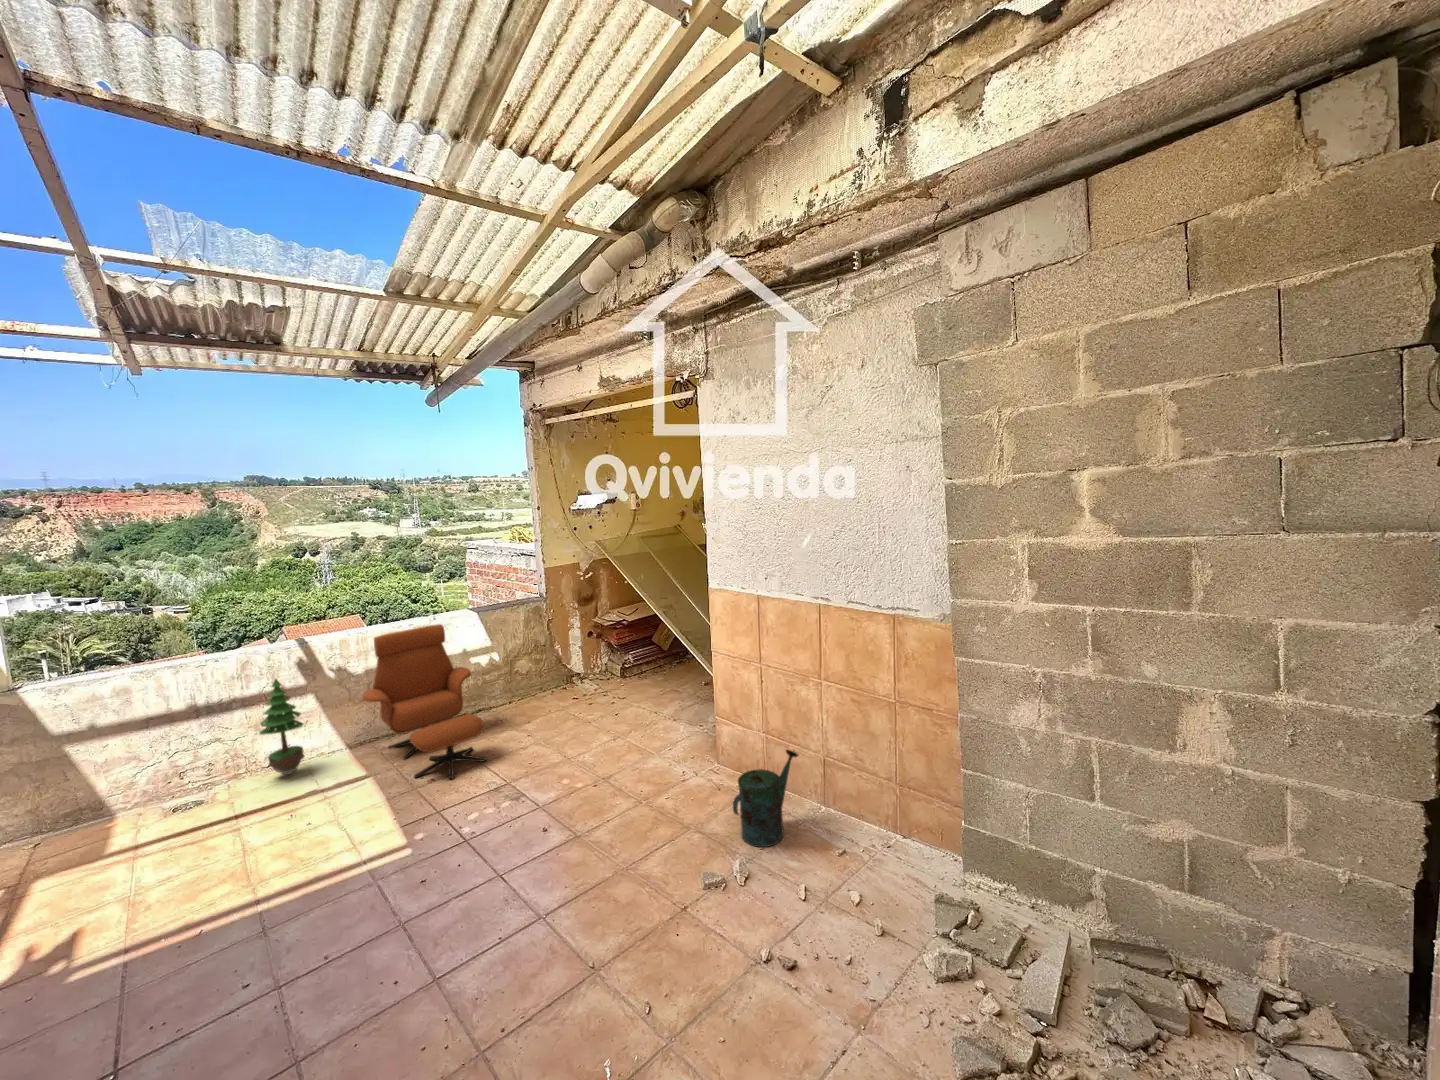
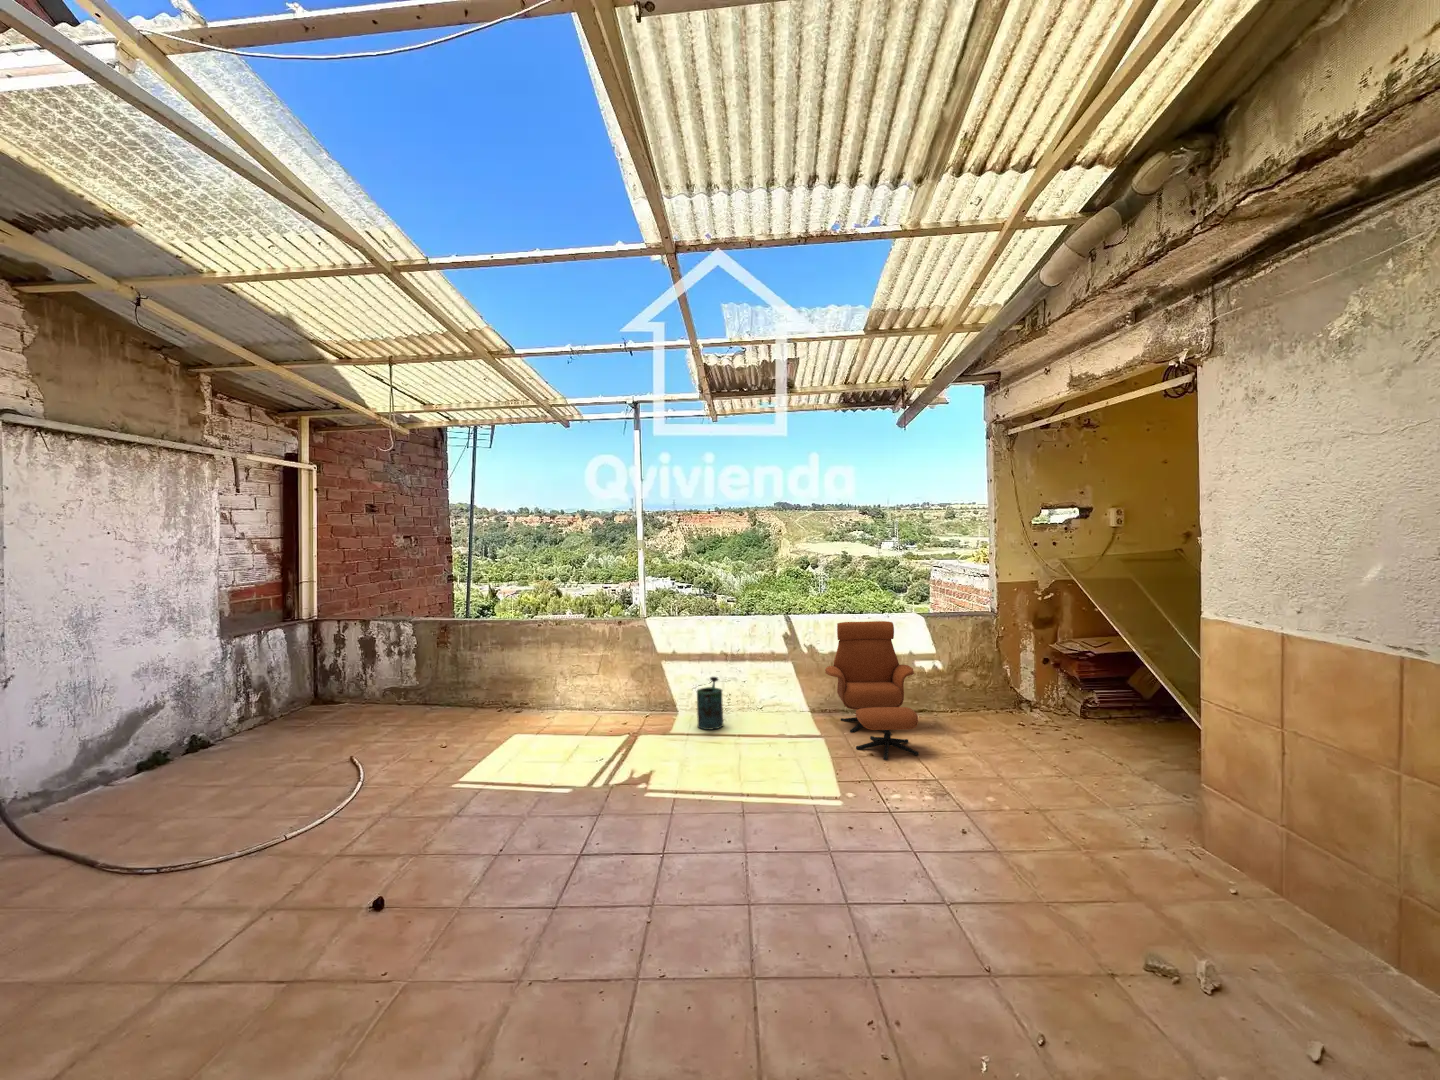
potted tree: present [259,679,305,775] -> none [757,640,785,717]
watering can: present [733,750,798,847] -> present [697,677,723,730]

